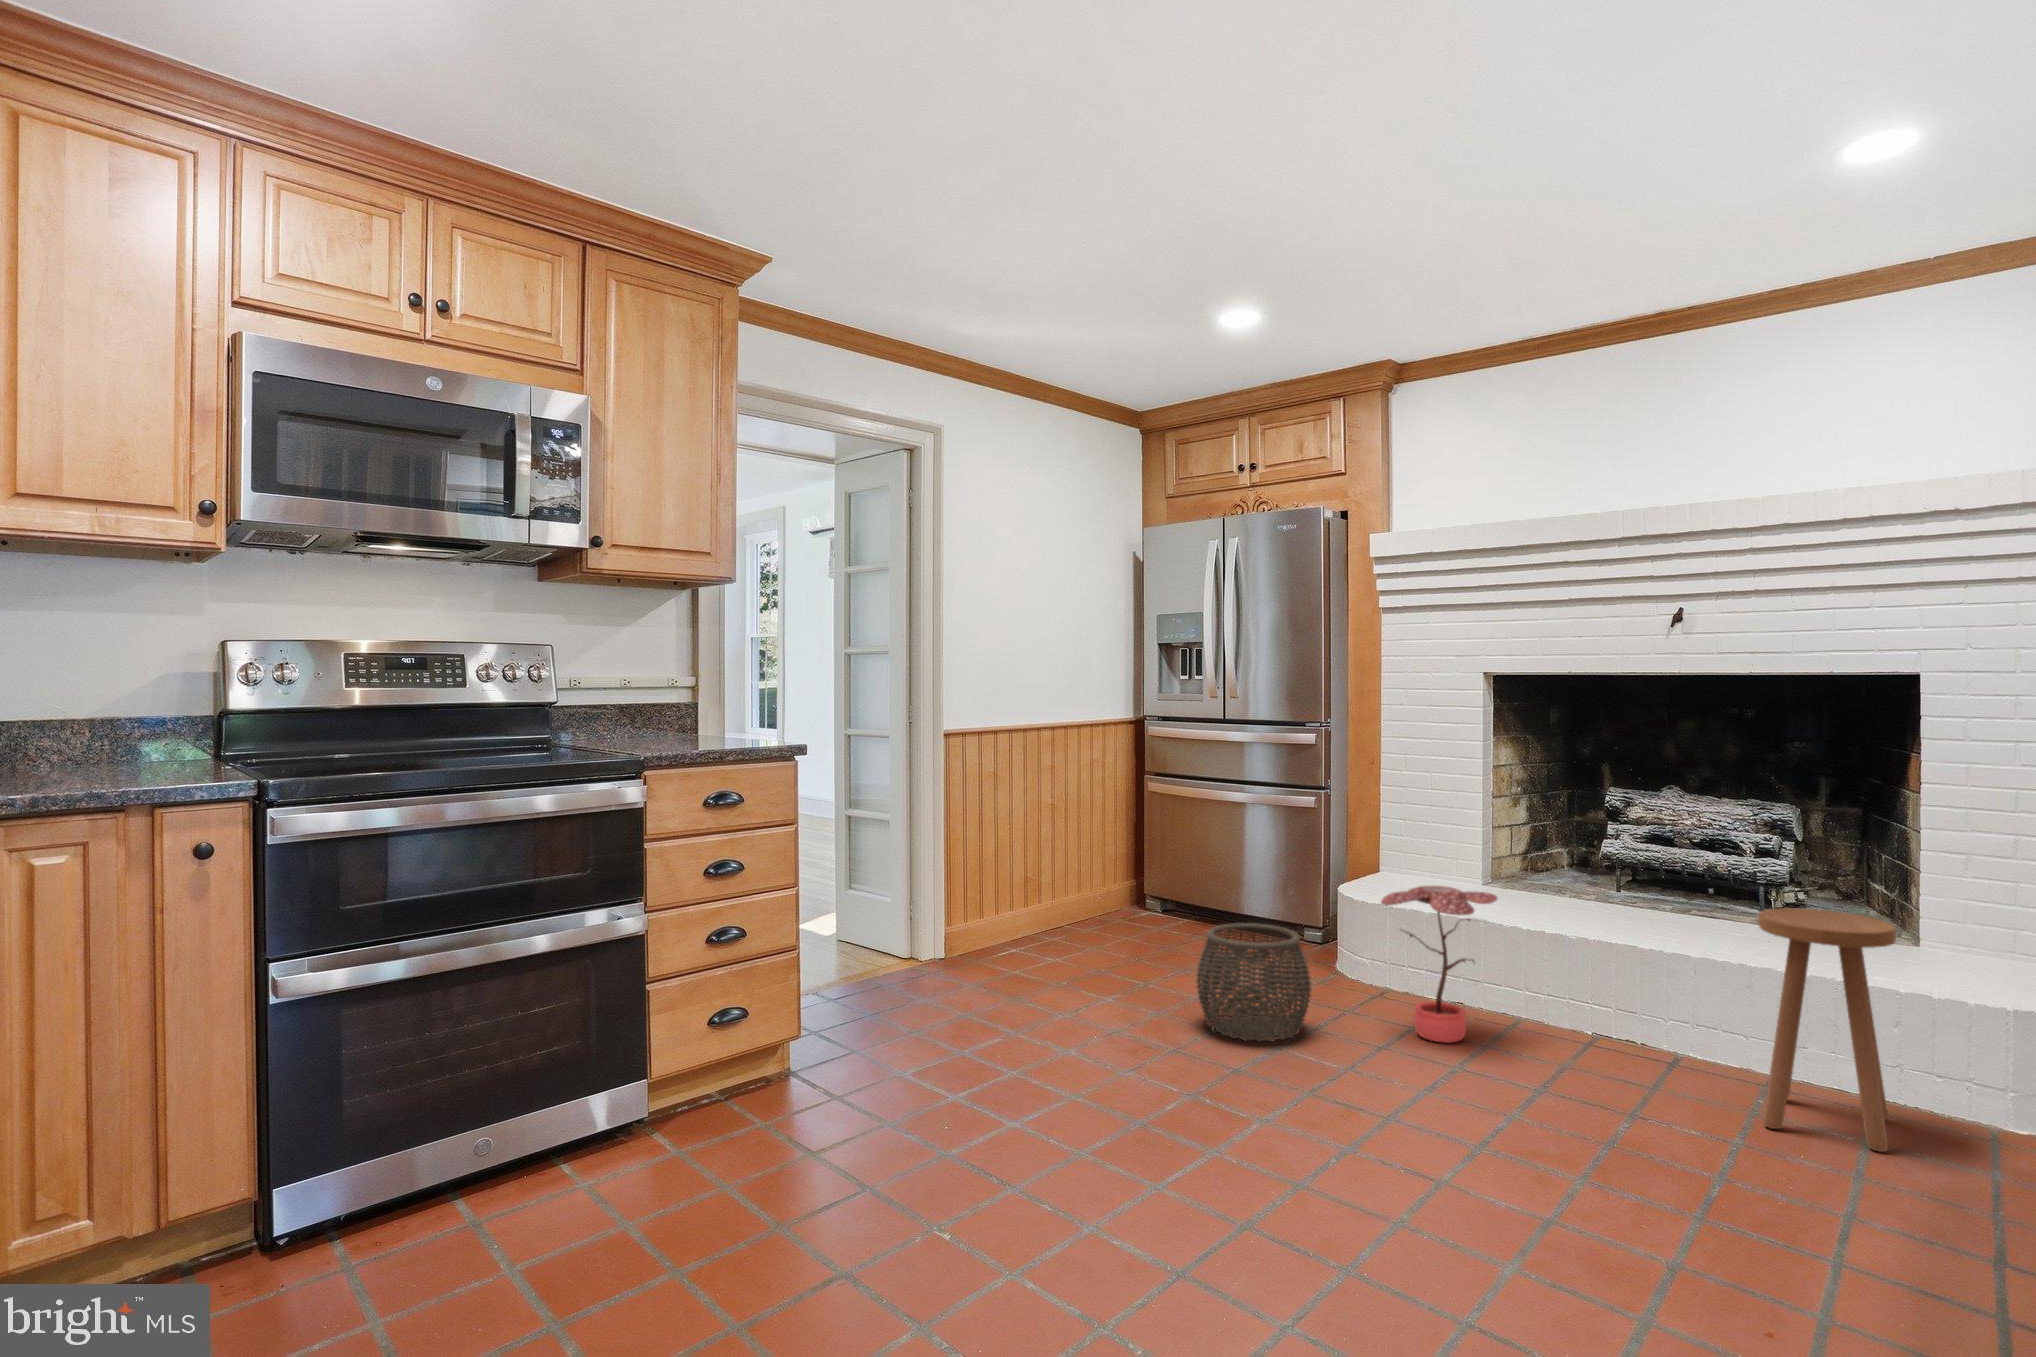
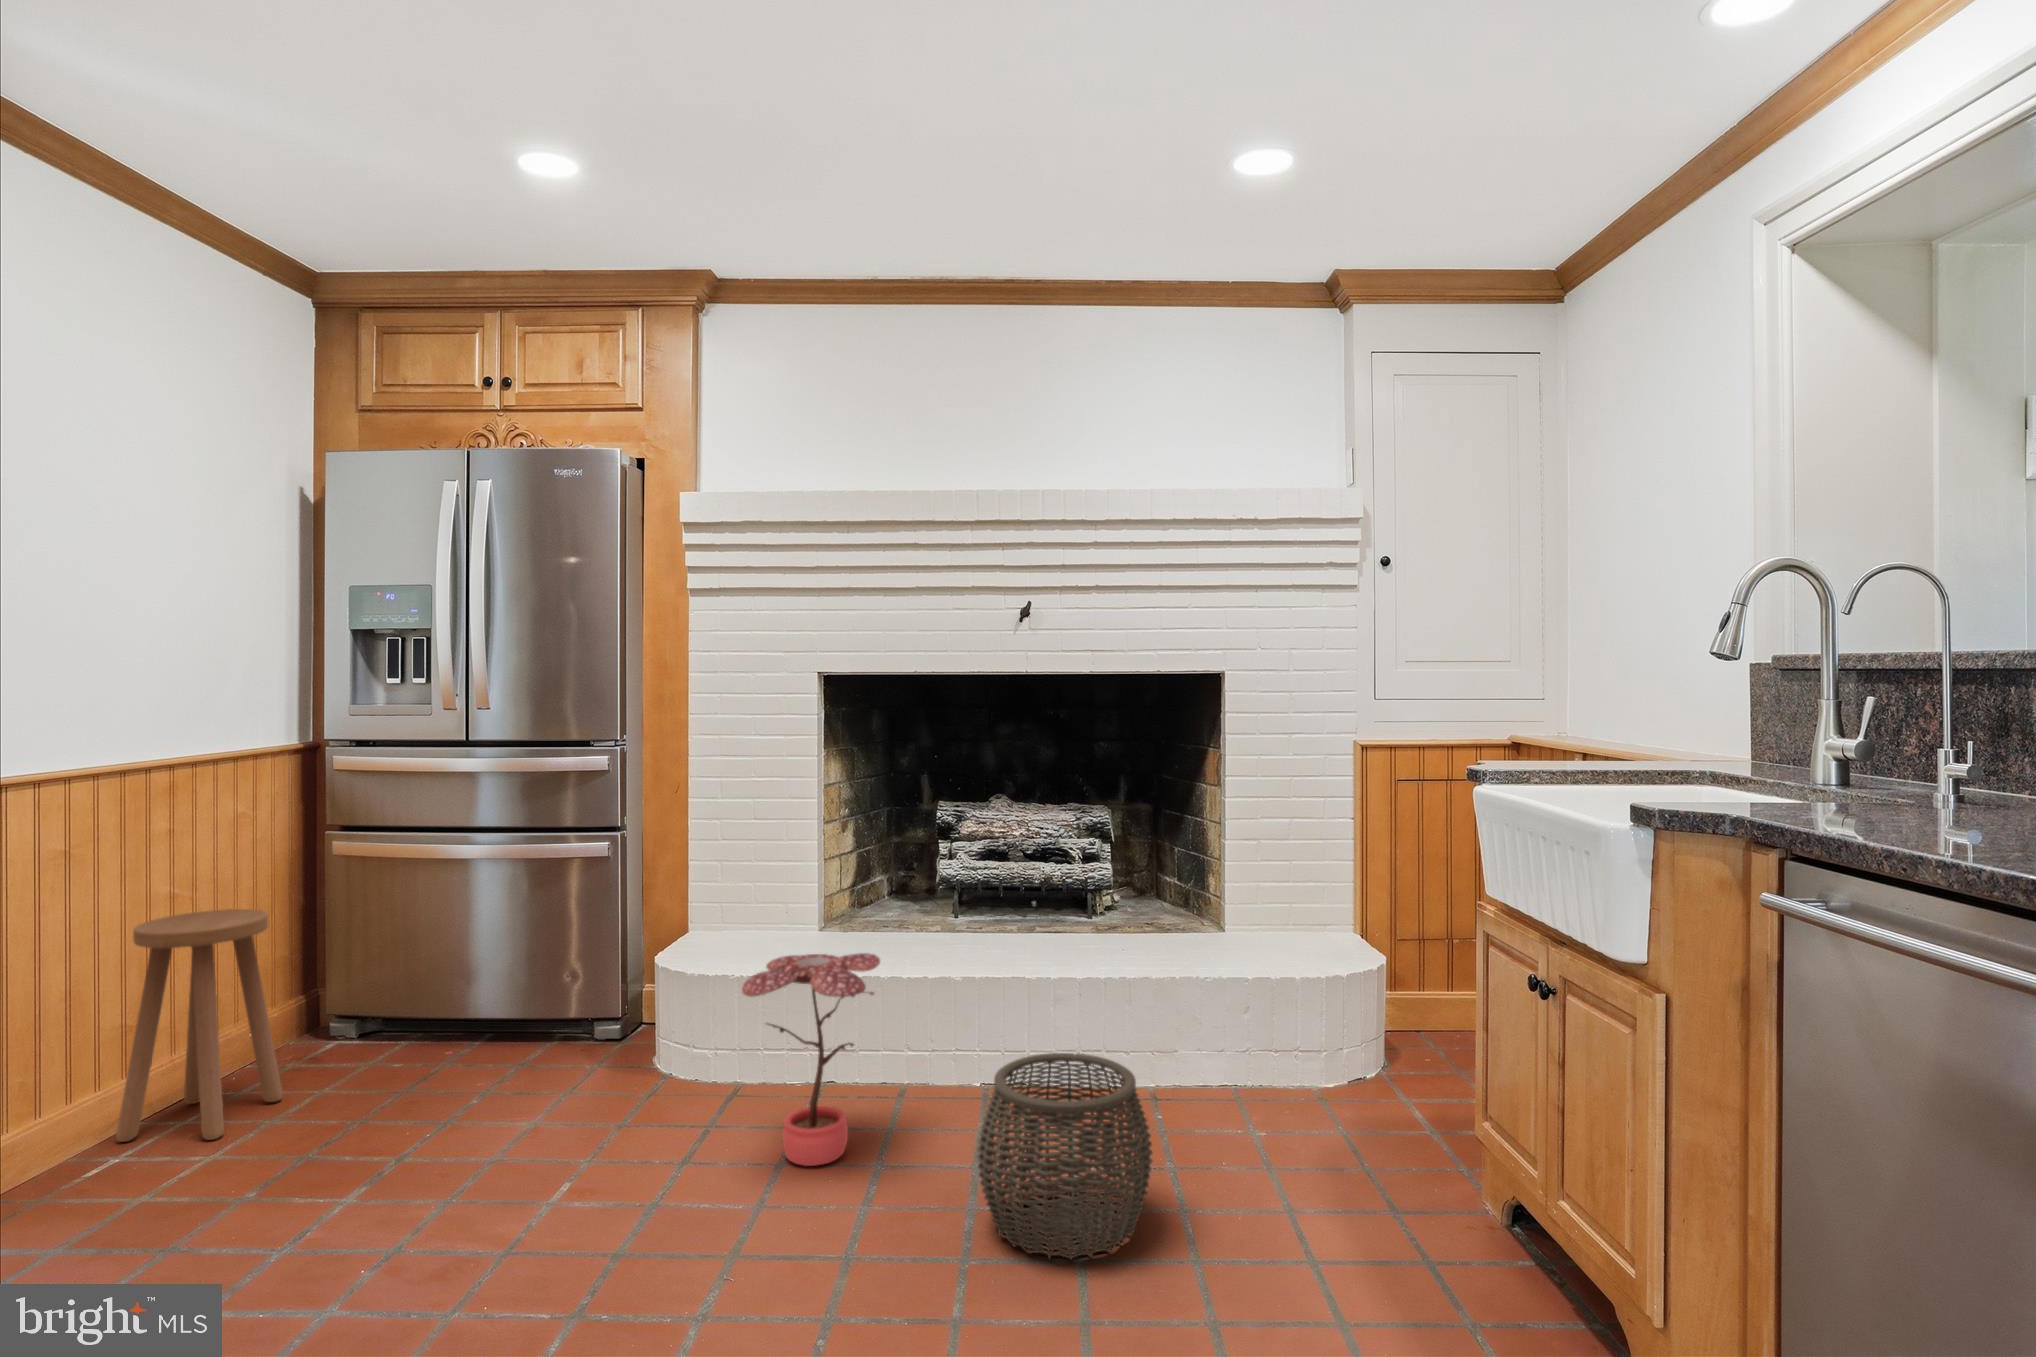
stool: present [1759,908,1896,1152] -> present [116,909,282,1142]
woven basket: present [1196,923,1311,1042] -> present [977,1053,1153,1260]

